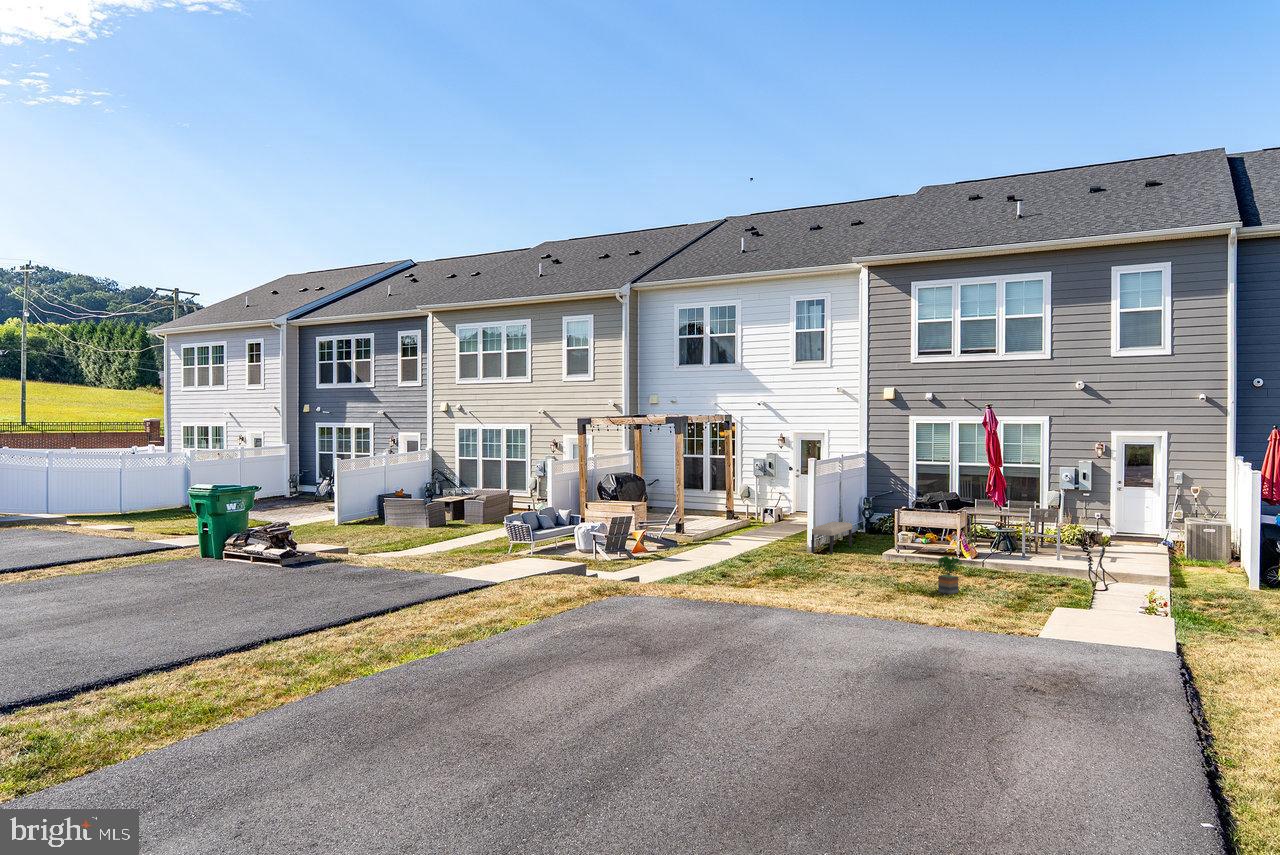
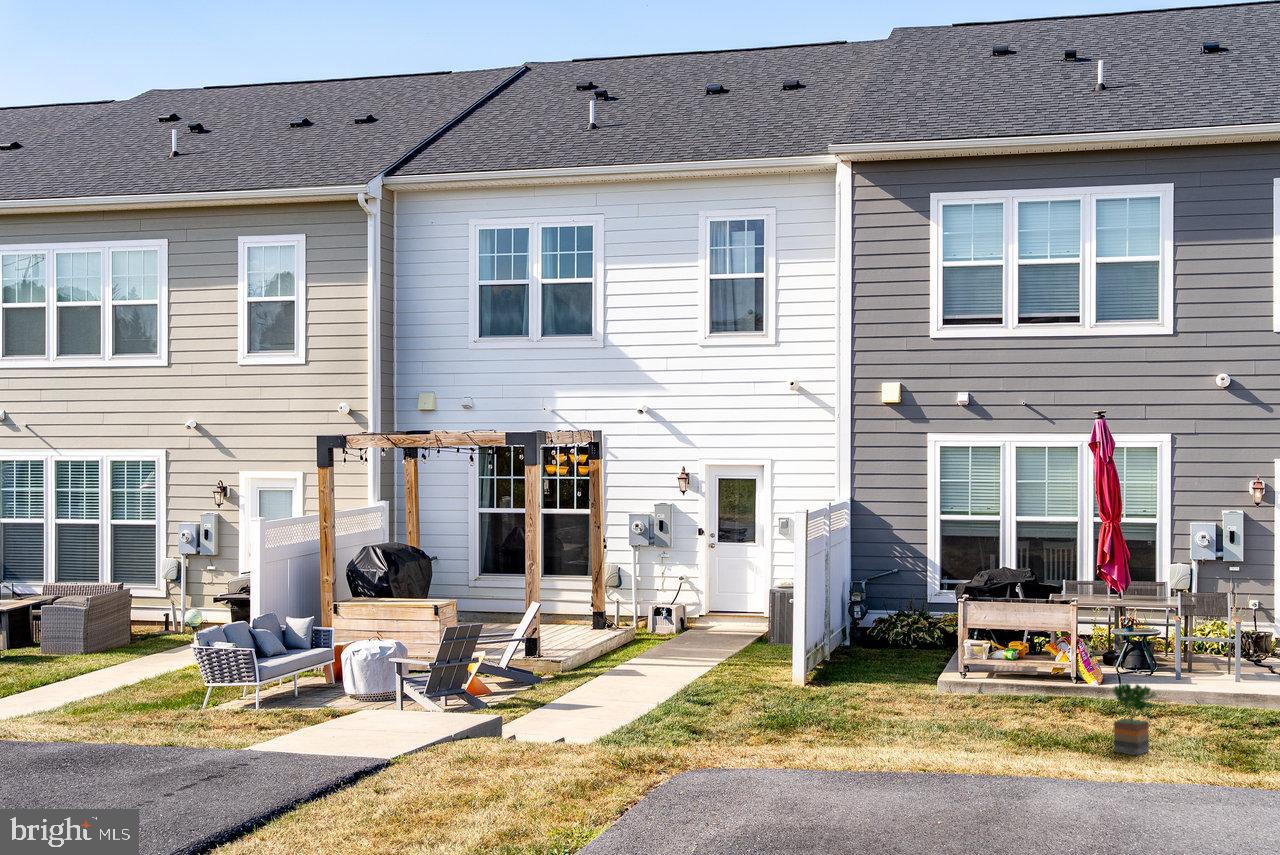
bench: present [811,522,852,555] -> none [805,627,865,689]

